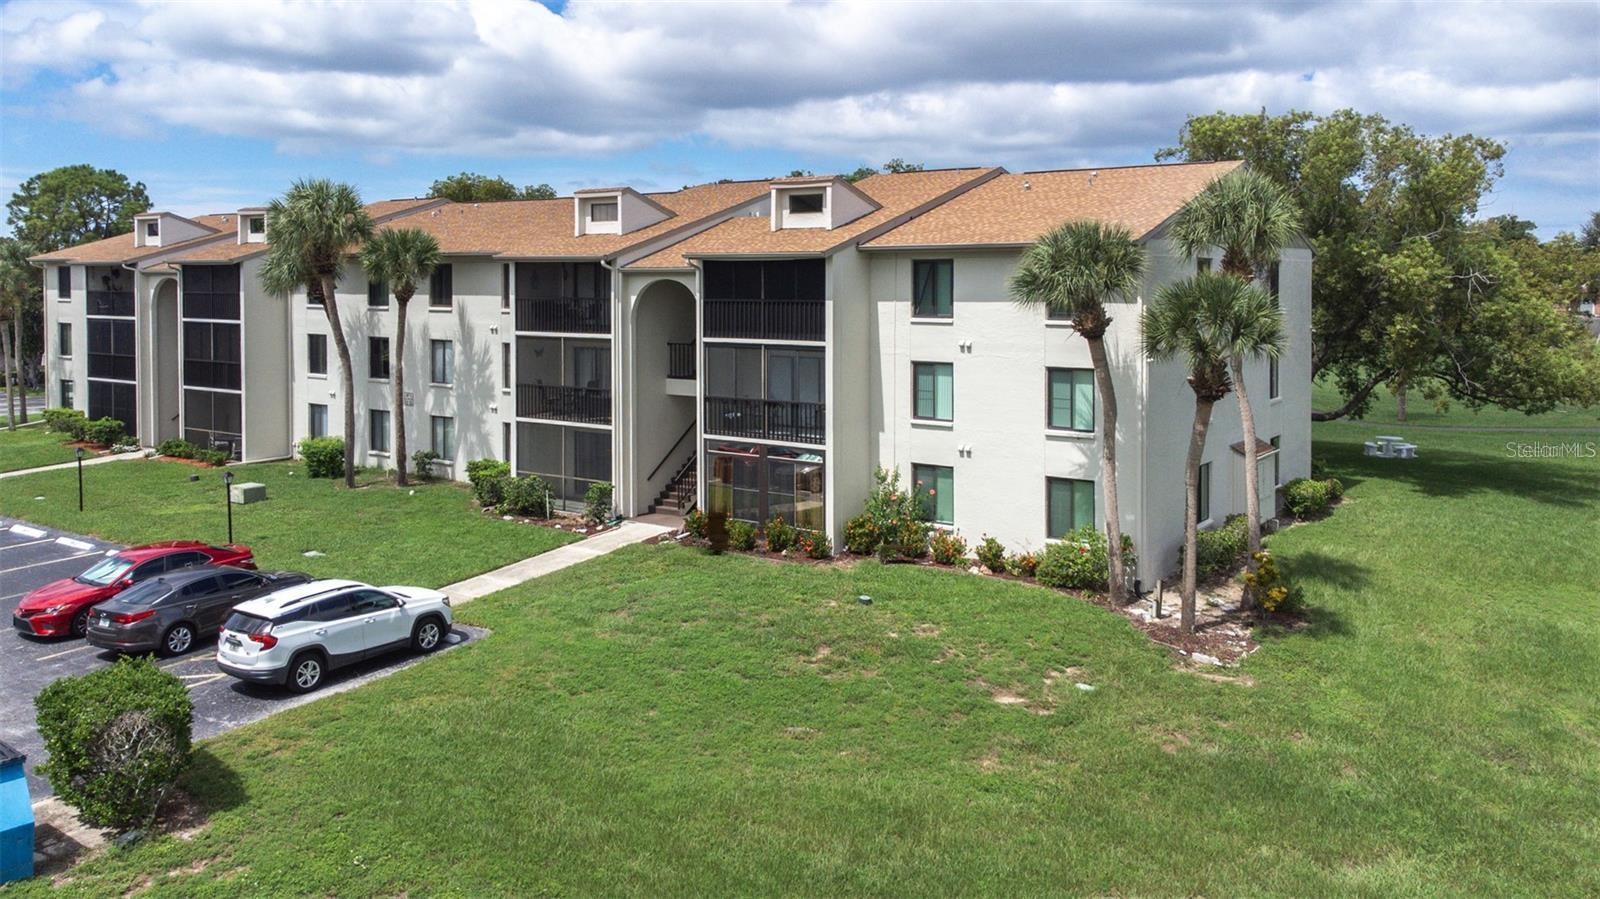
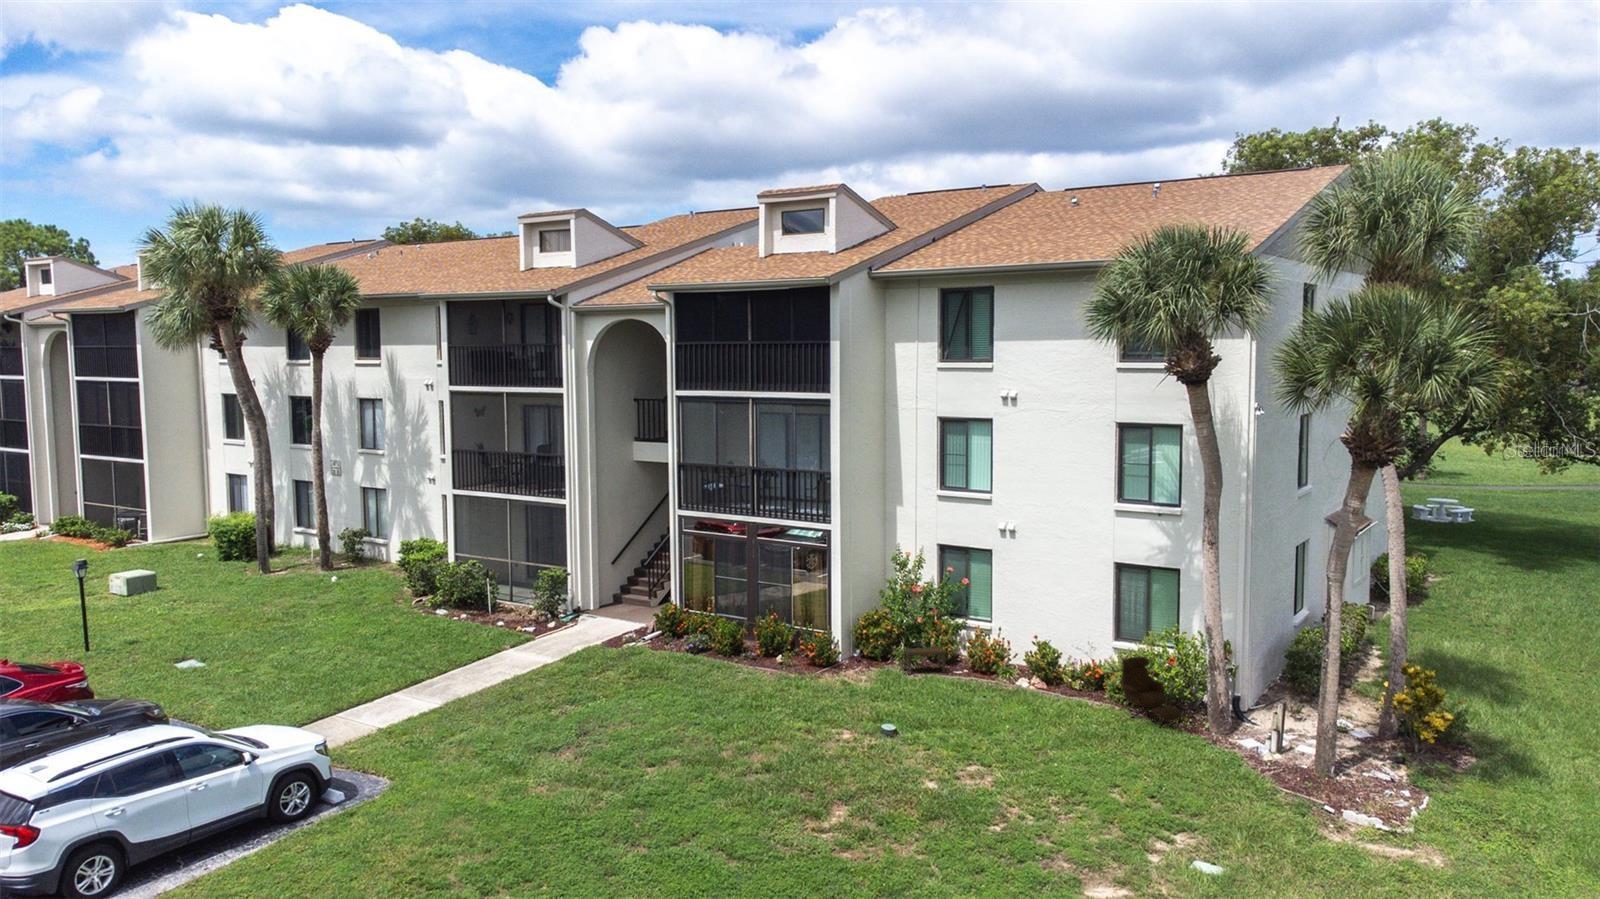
lounge chair: present [704,512,730,553] -> present [1121,656,1182,726]

